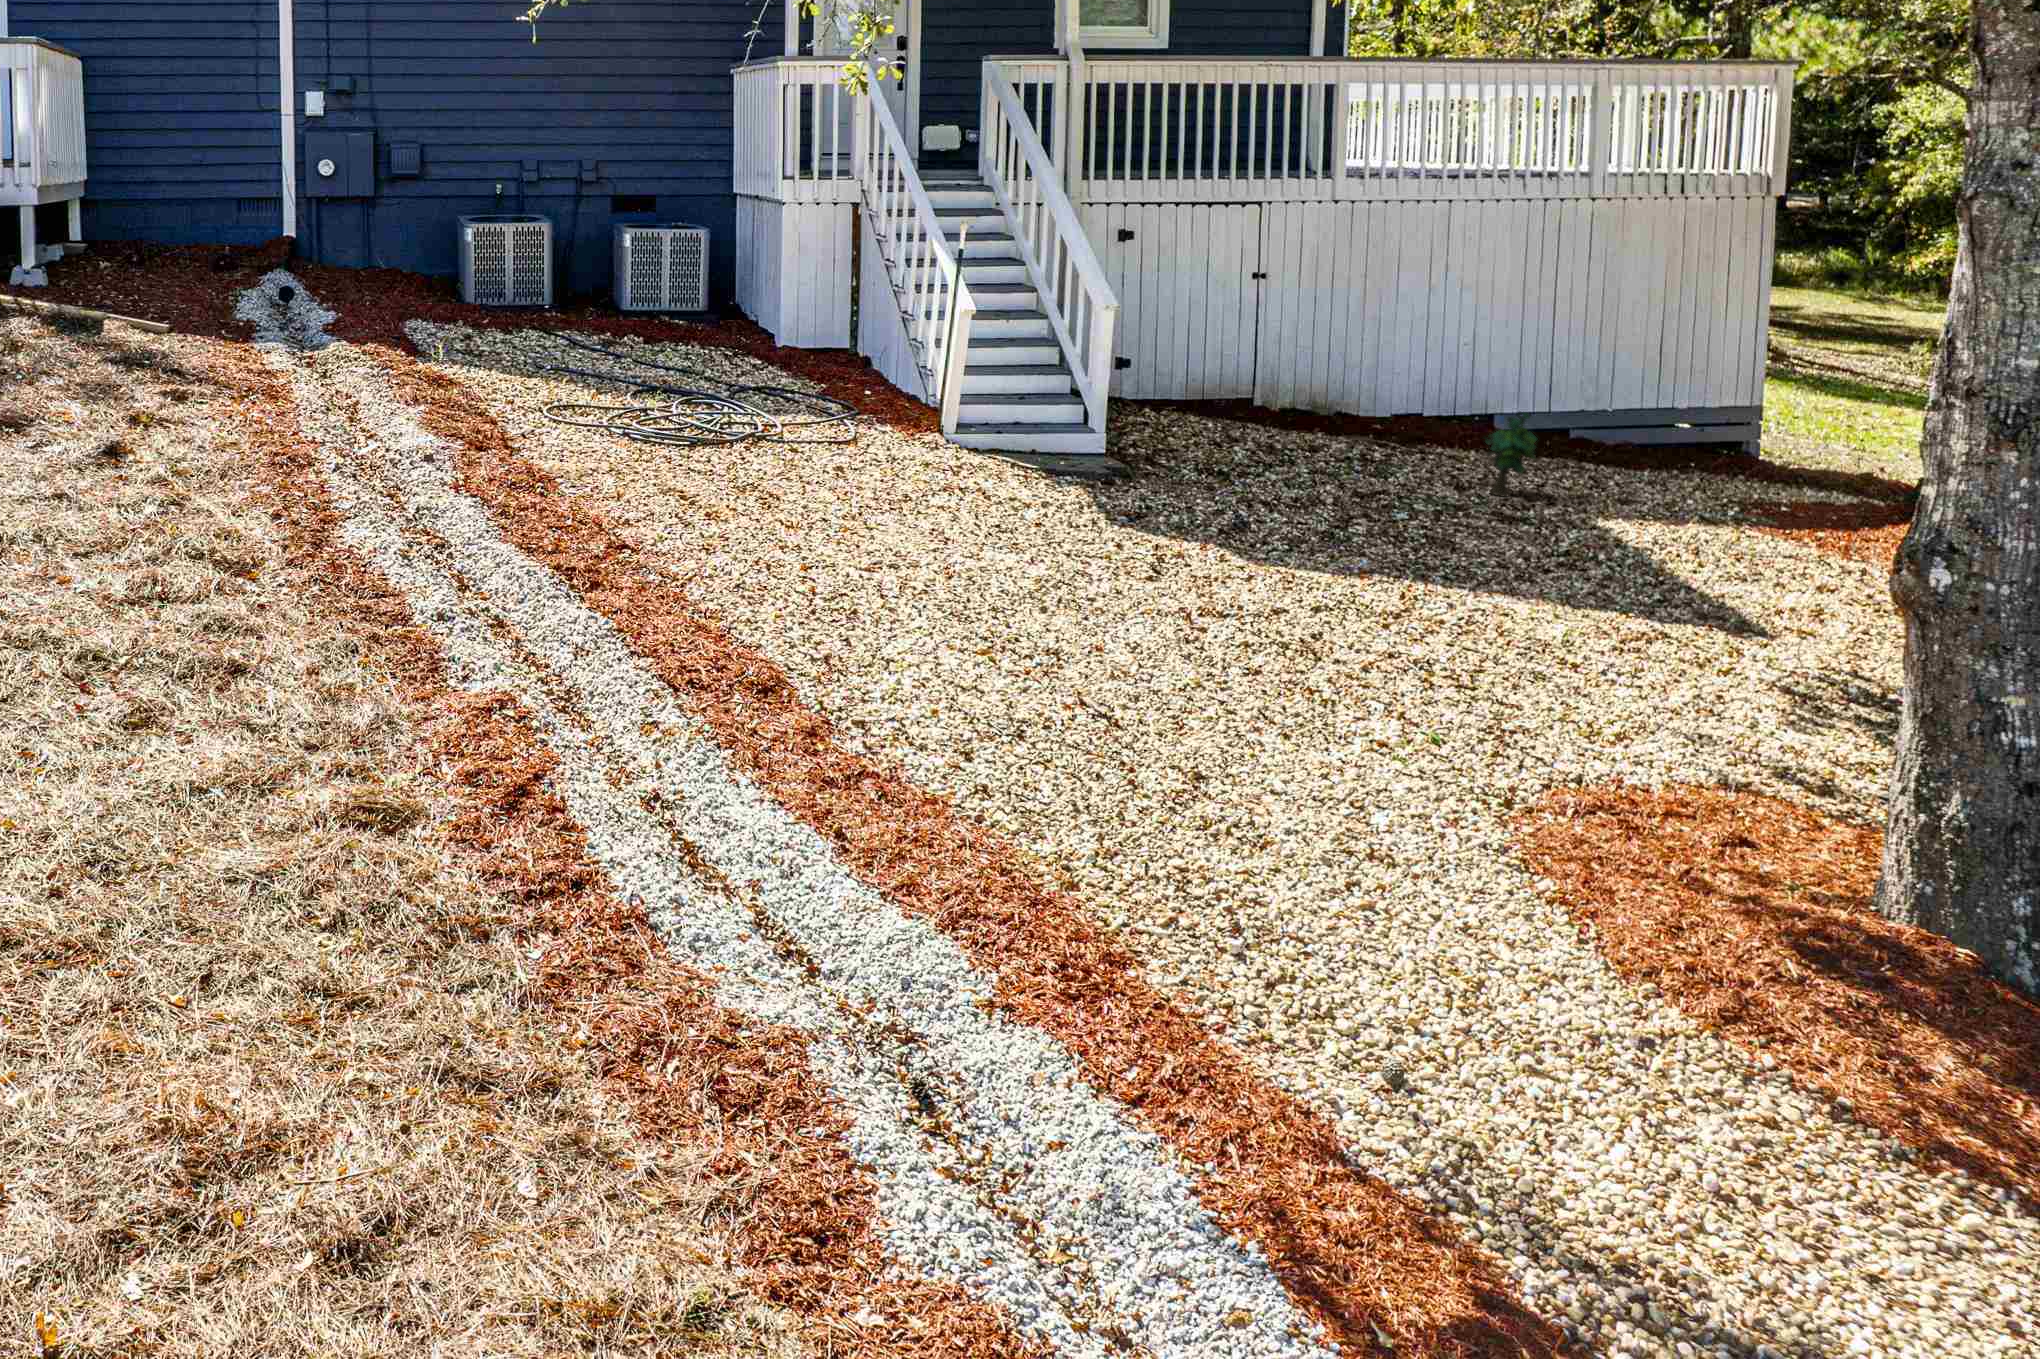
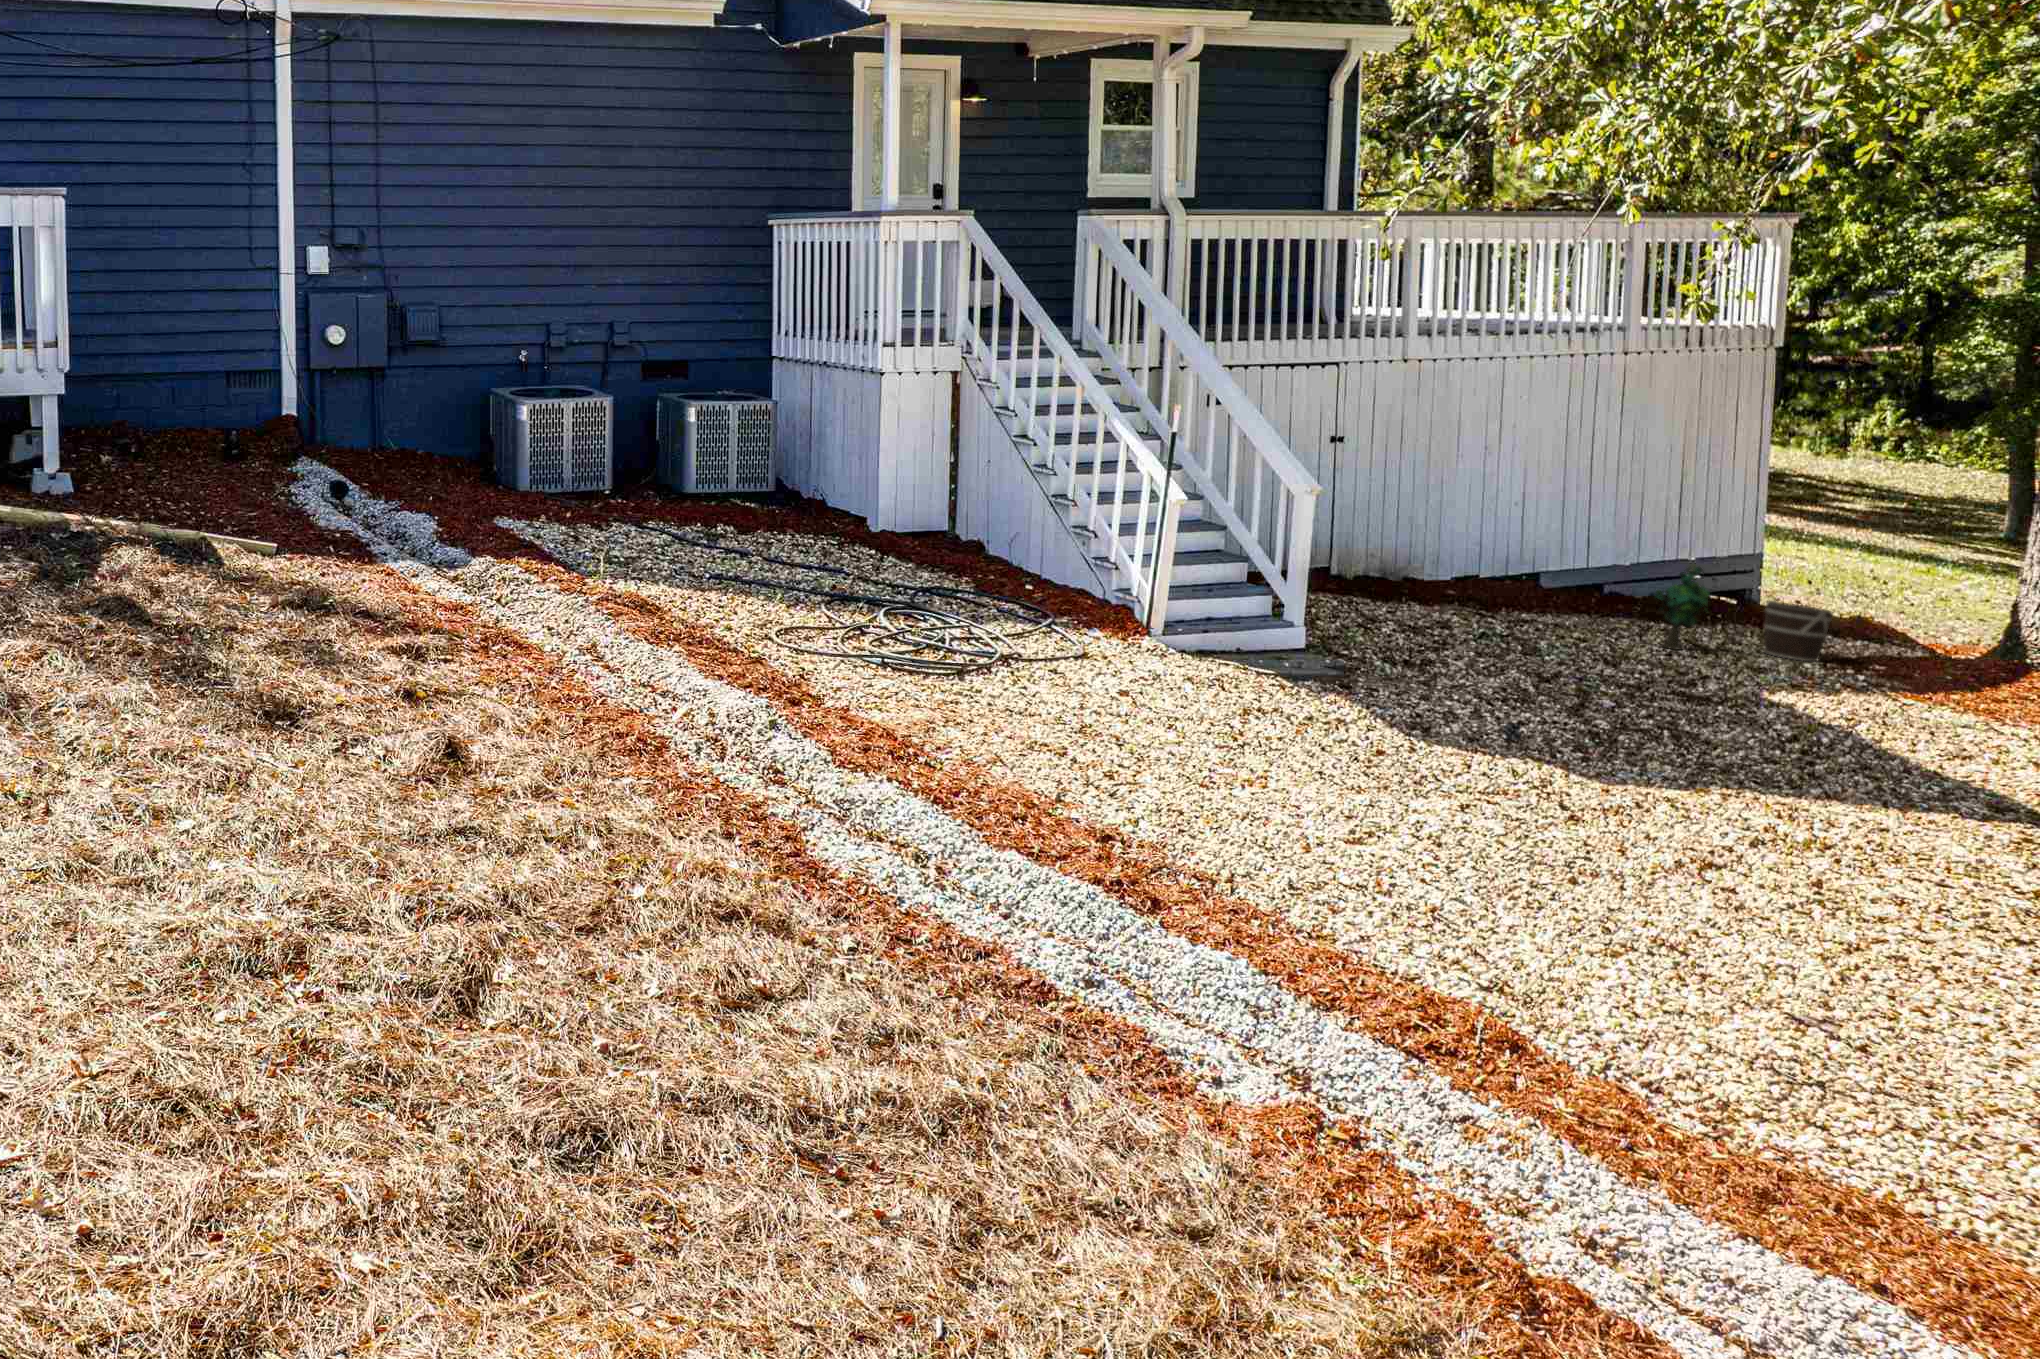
bucket: none [1610,448,1684,515] -> present [1764,601,1833,661]

